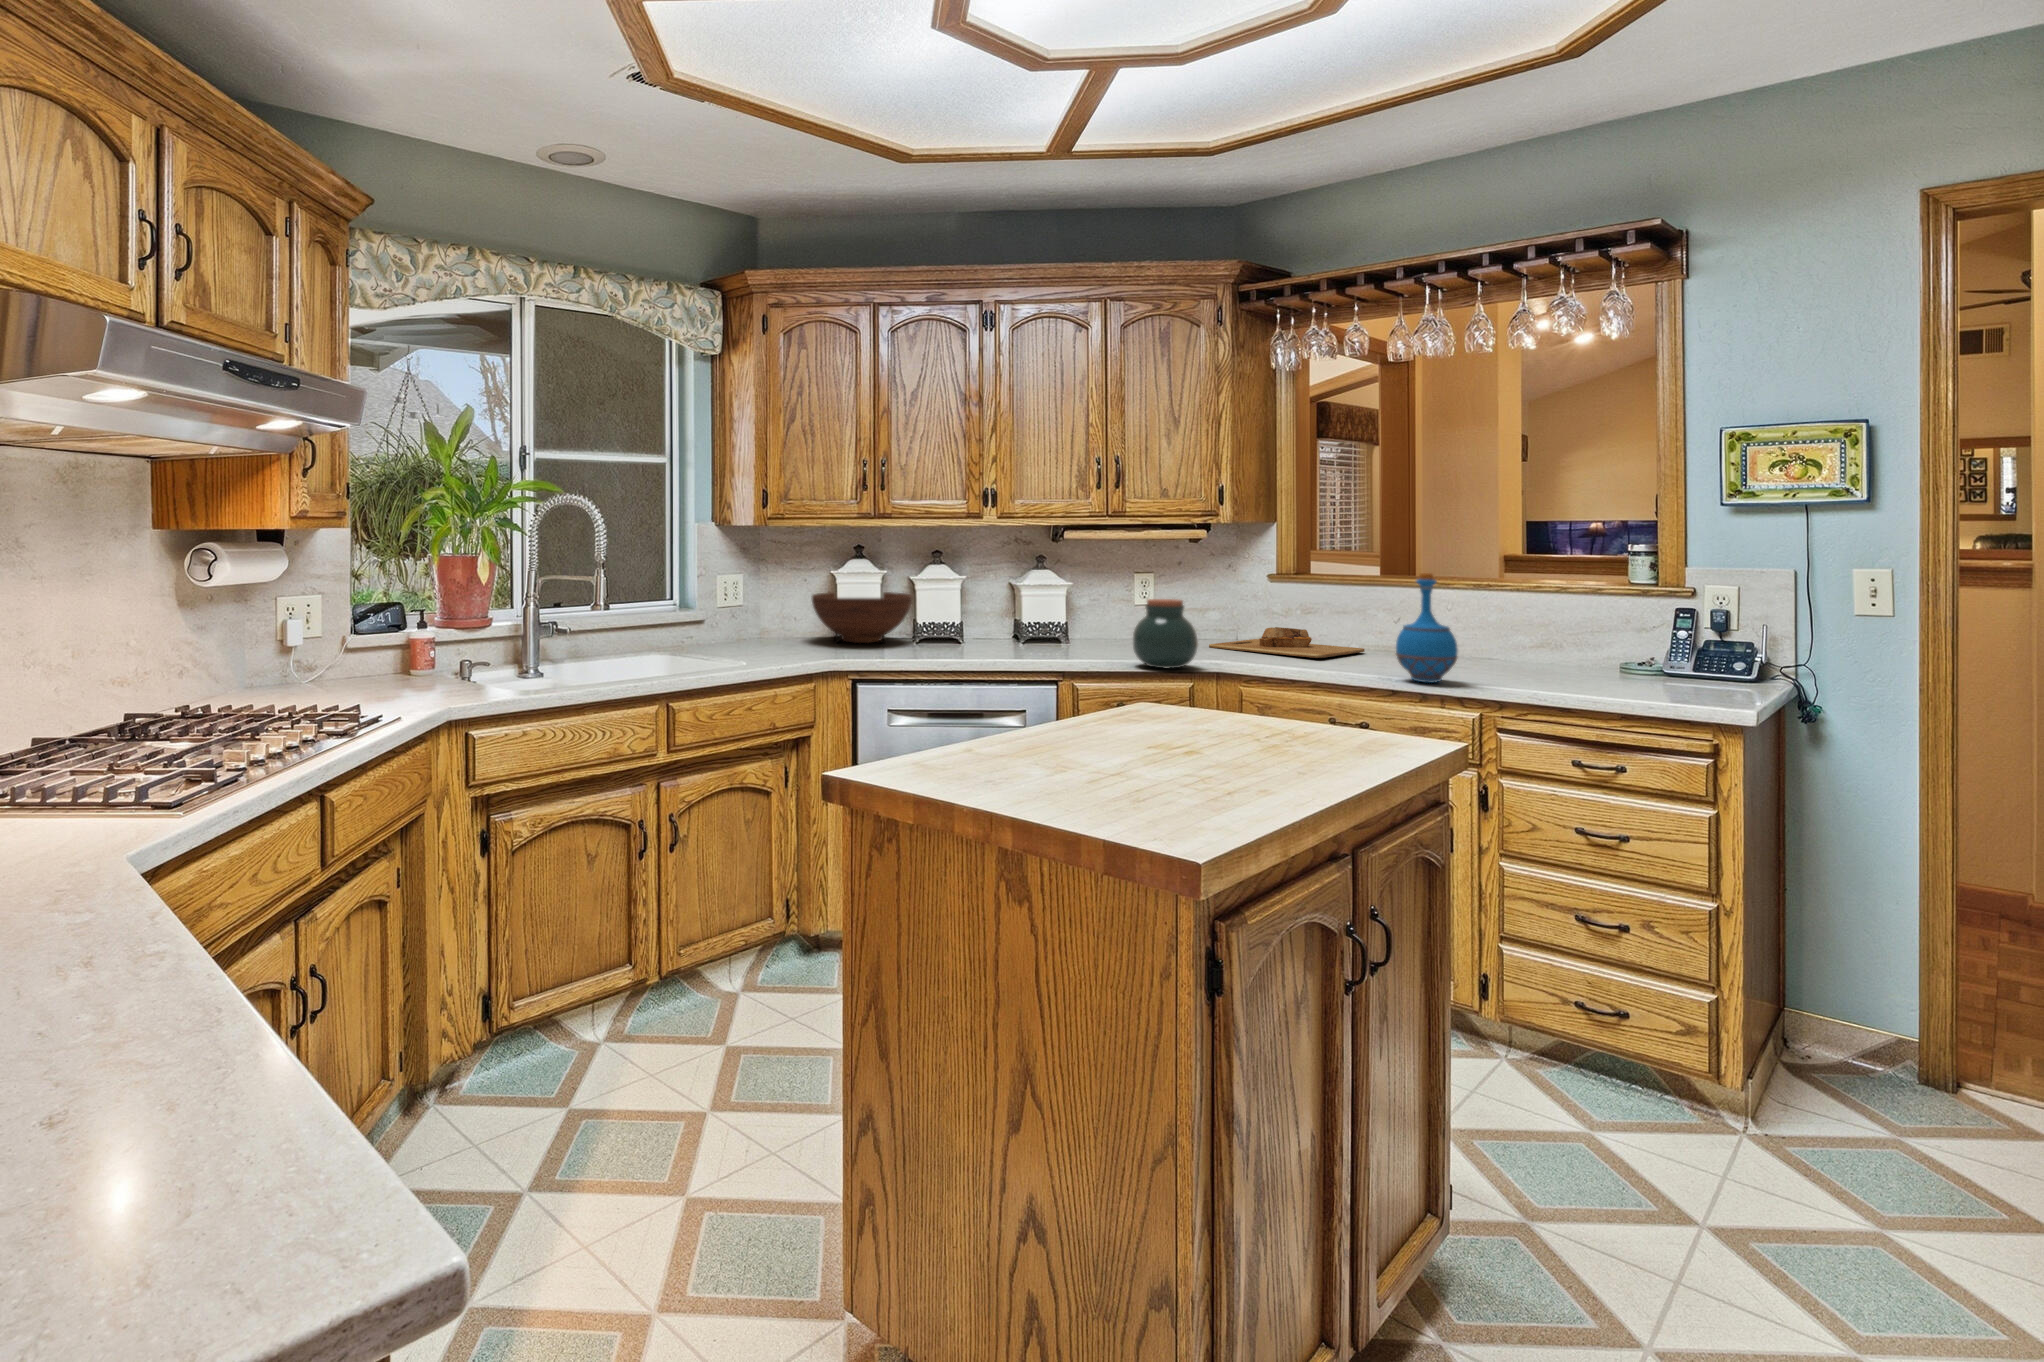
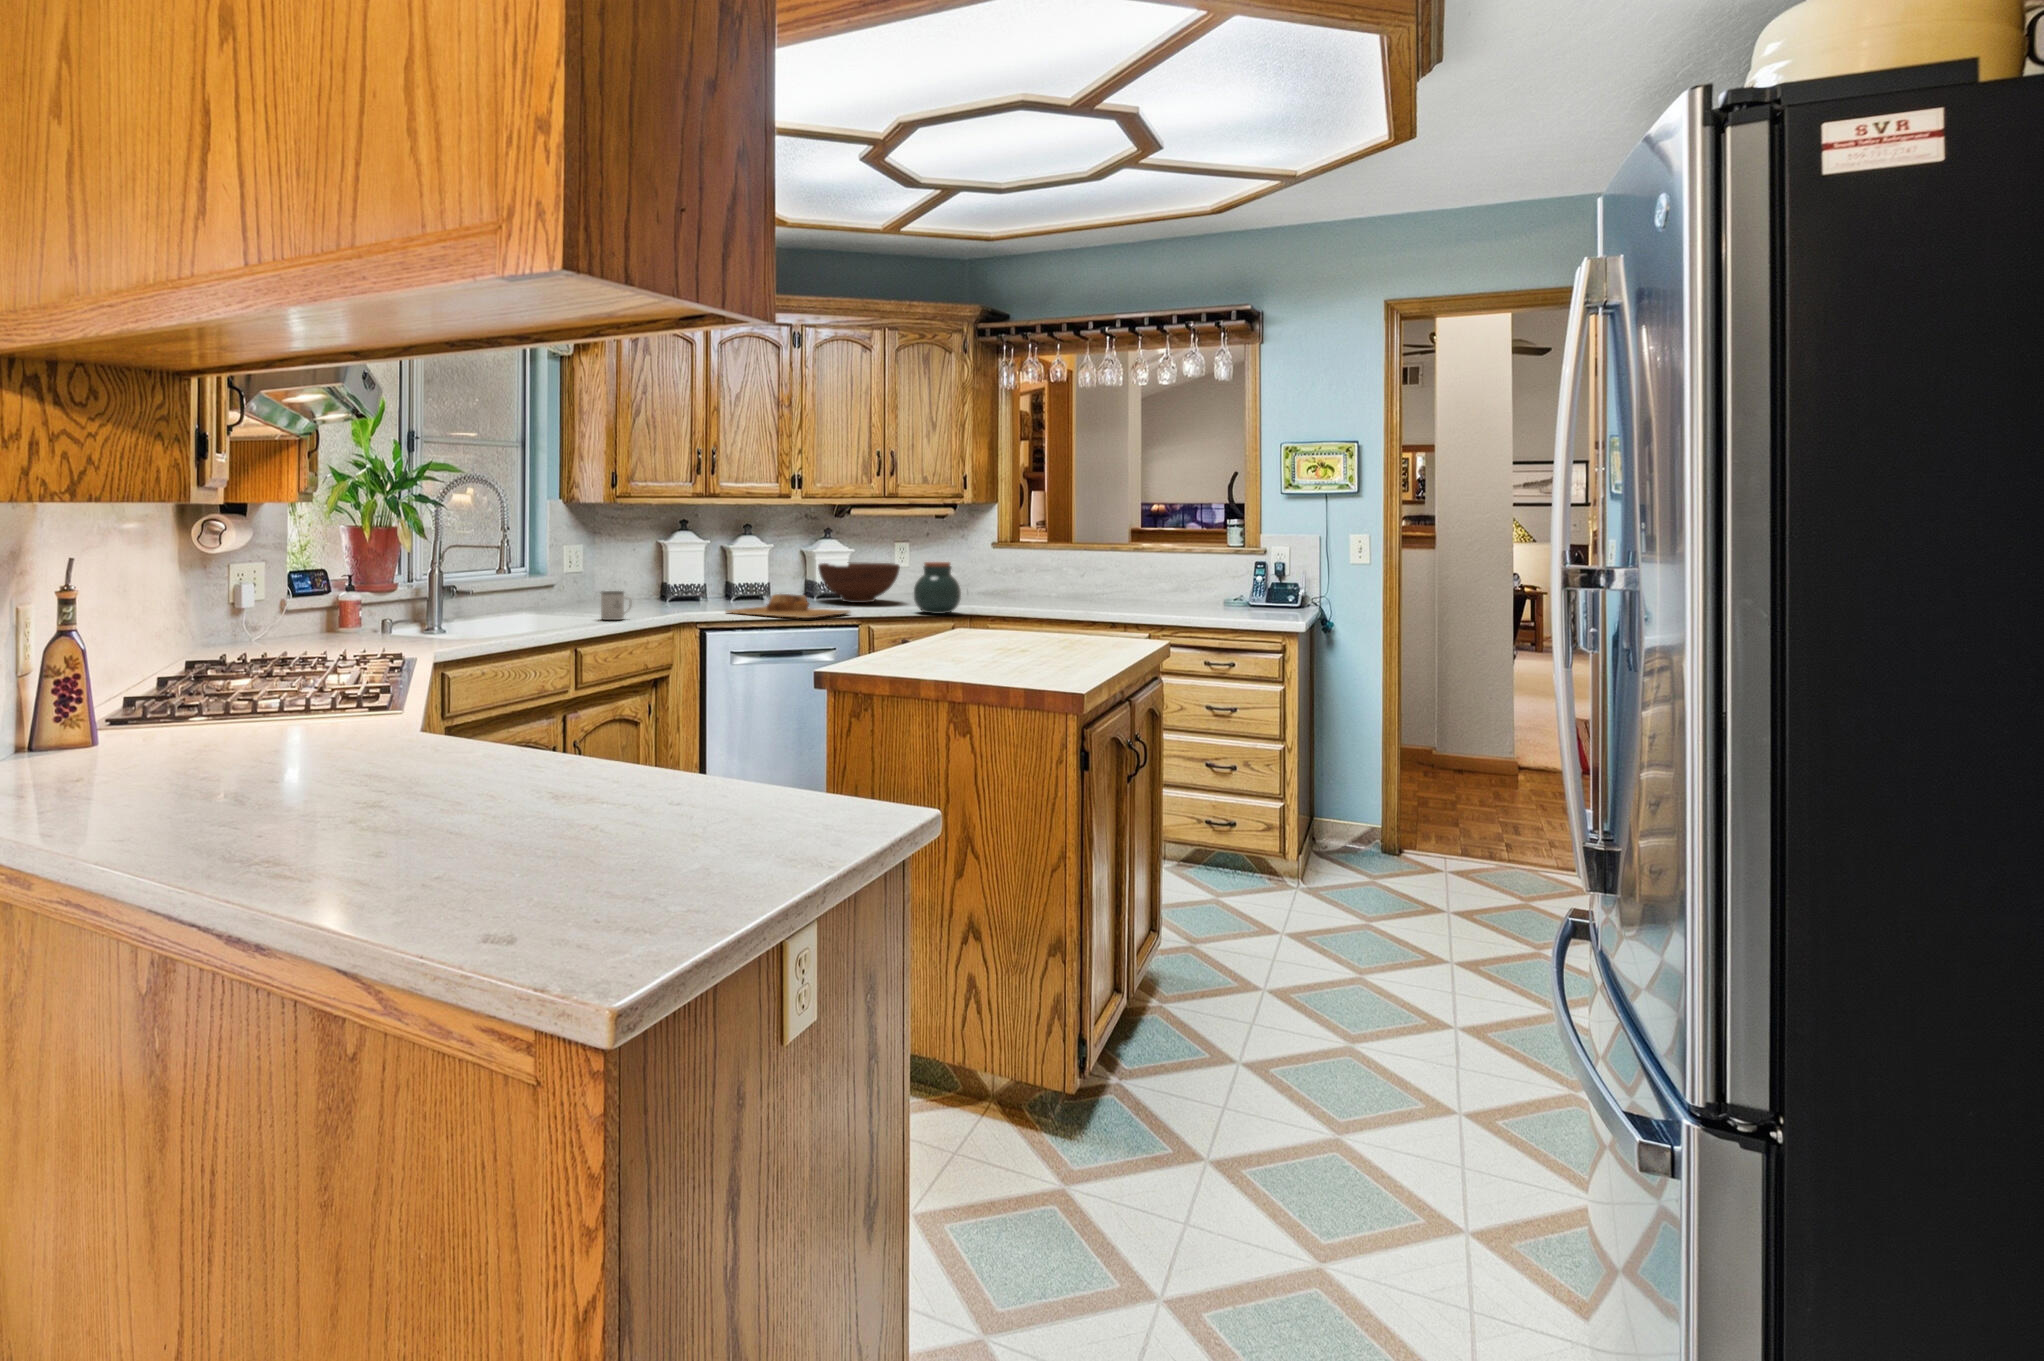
bottle: present [1396,573,1458,683] -> none [1093,541,1133,617]
fruit bowl: present [812,592,912,643] -> present [818,562,900,603]
cutting board: present [1209,627,1364,658] -> present [726,594,850,618]
mug: none [718,632,758,668] -> present [601,591,632,620]

